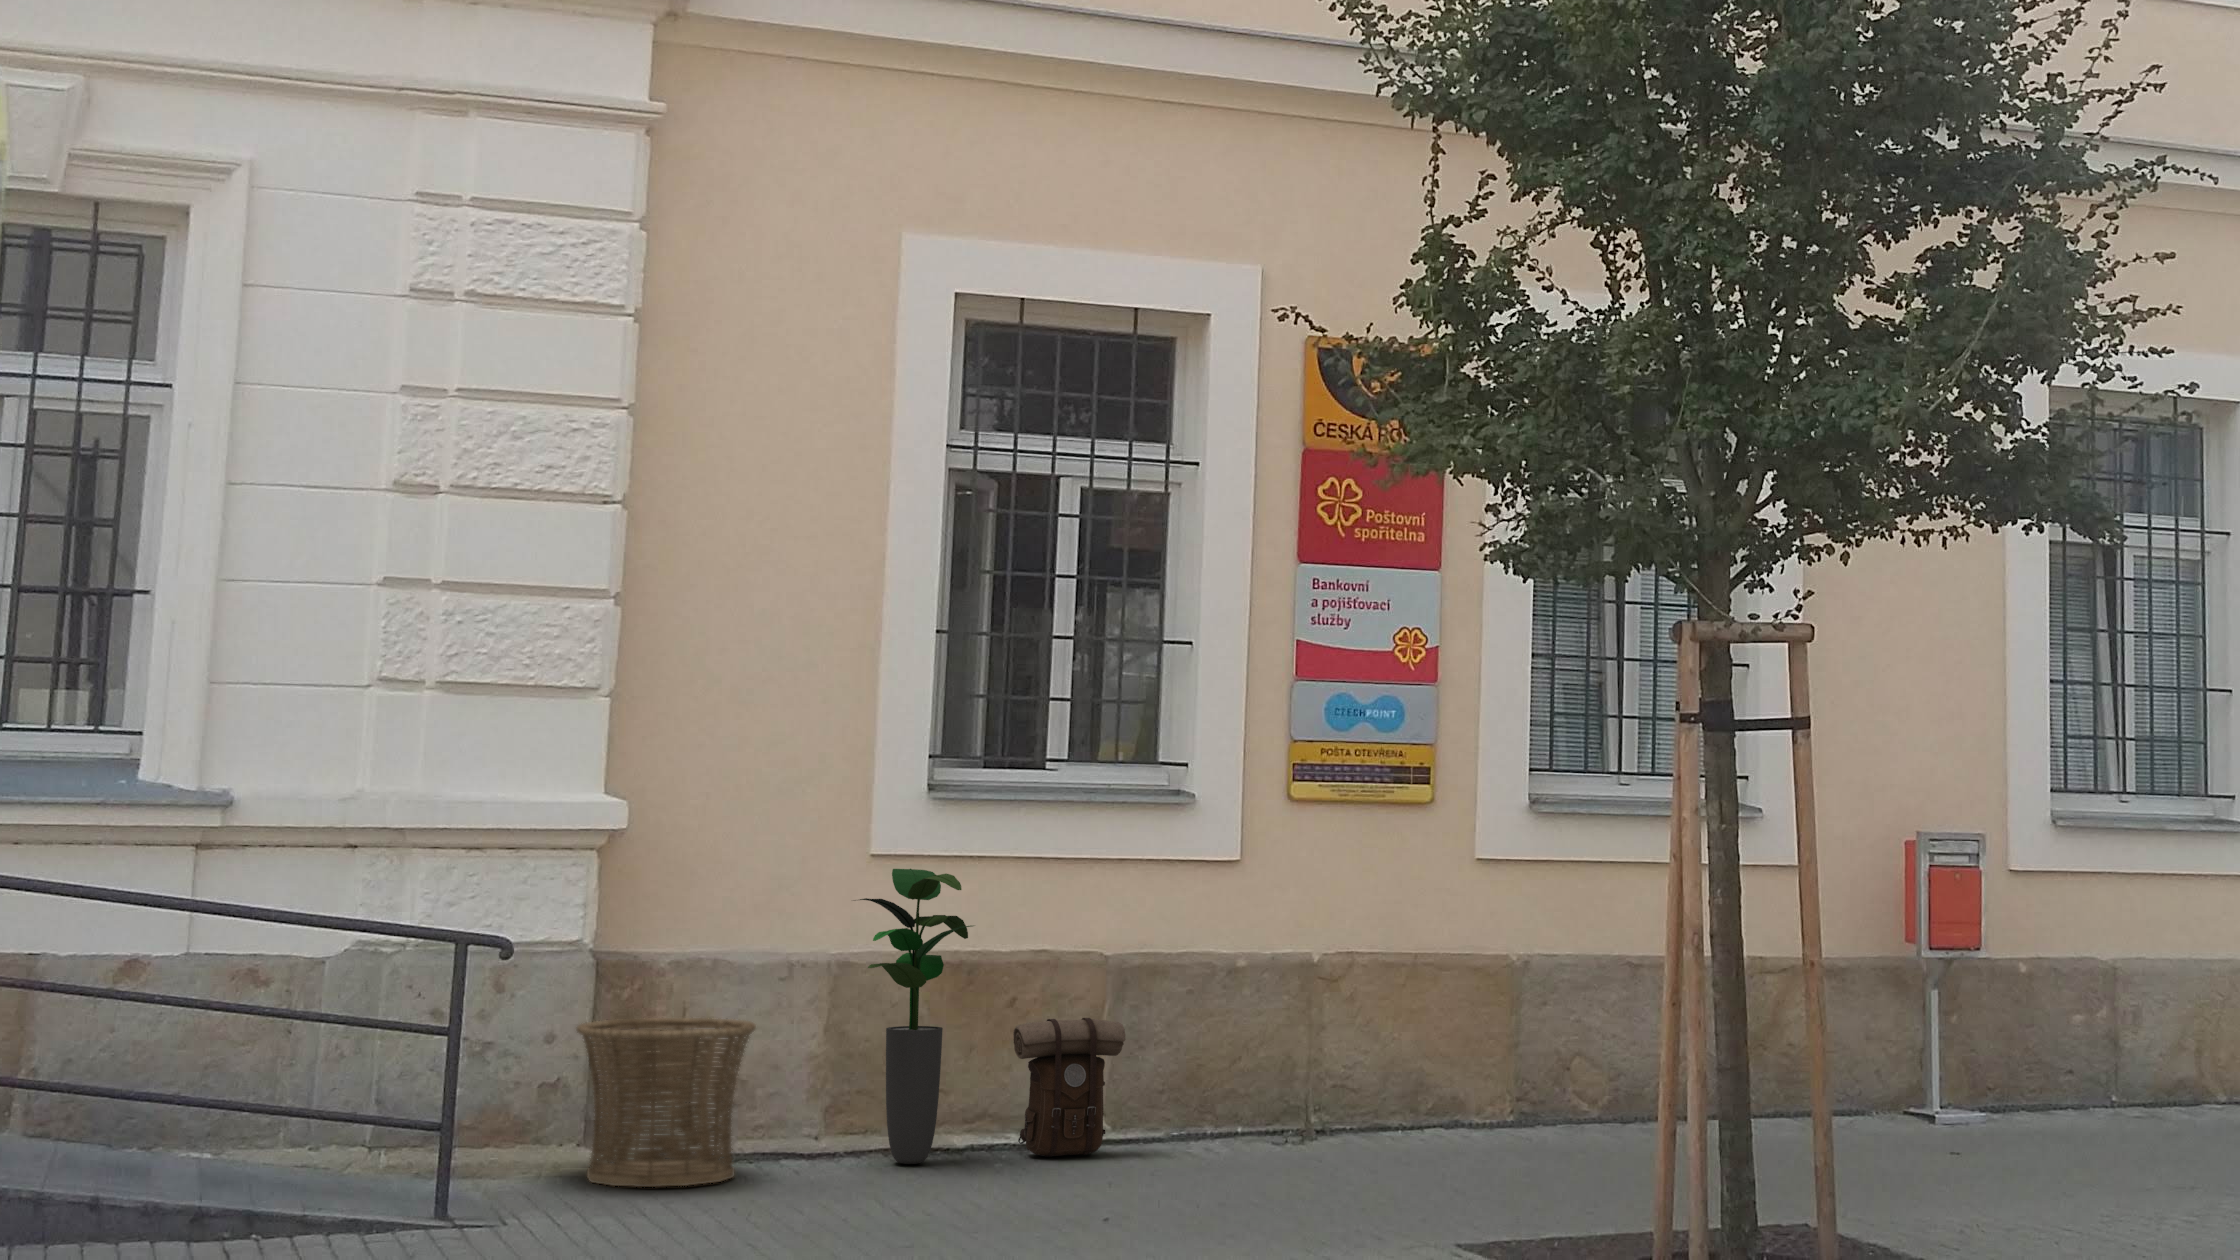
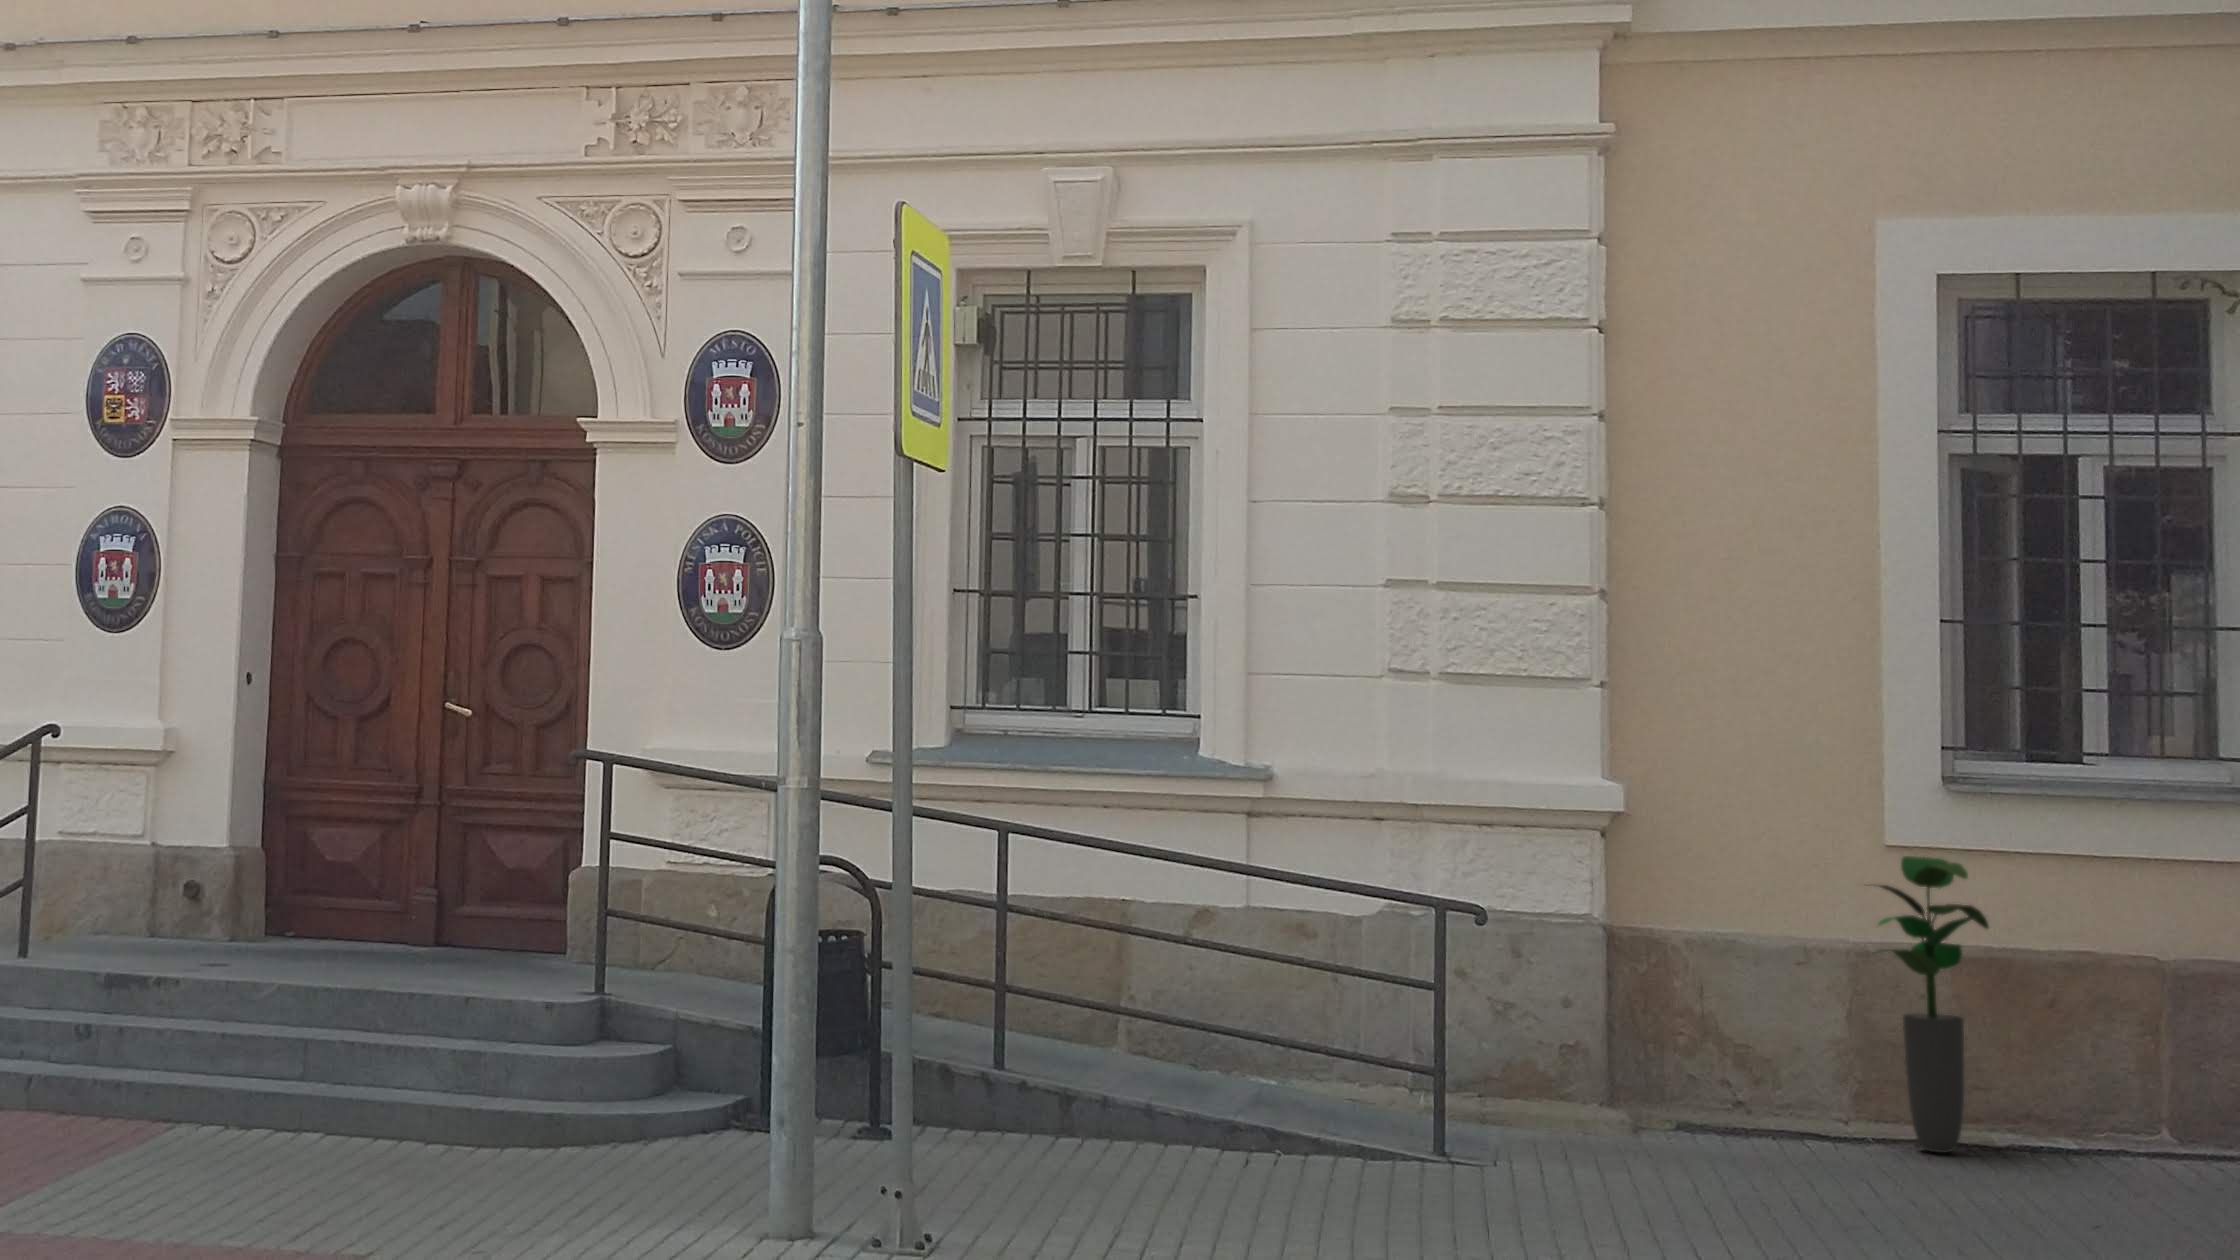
basket: present [577,1018,756,1187] -> none [1582,988,1758,1150]
backpack: present [1013,1018,1125,1157] -> none [2048,1017,2178,1162]

